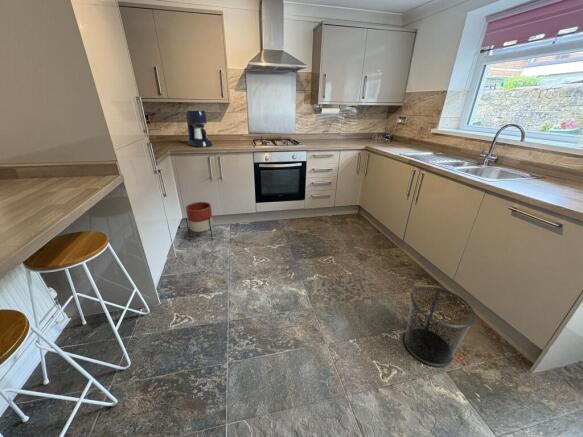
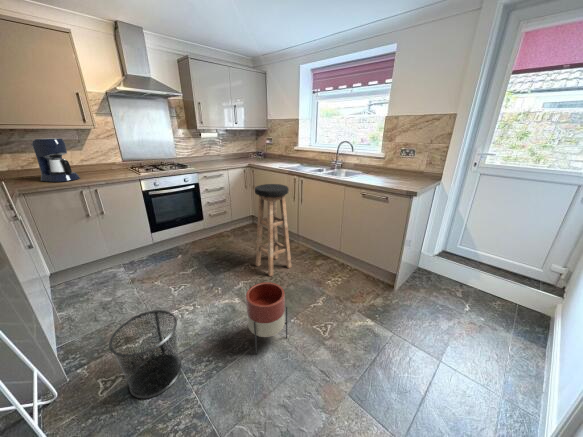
bar stool: none [340,173,395,279] -> present [255,184,291,276]
planter: present [186,202,213,241] -> present [246,282,287,354]
waste bin: present [404,286,476,367] -> present [109,310,181,398]

